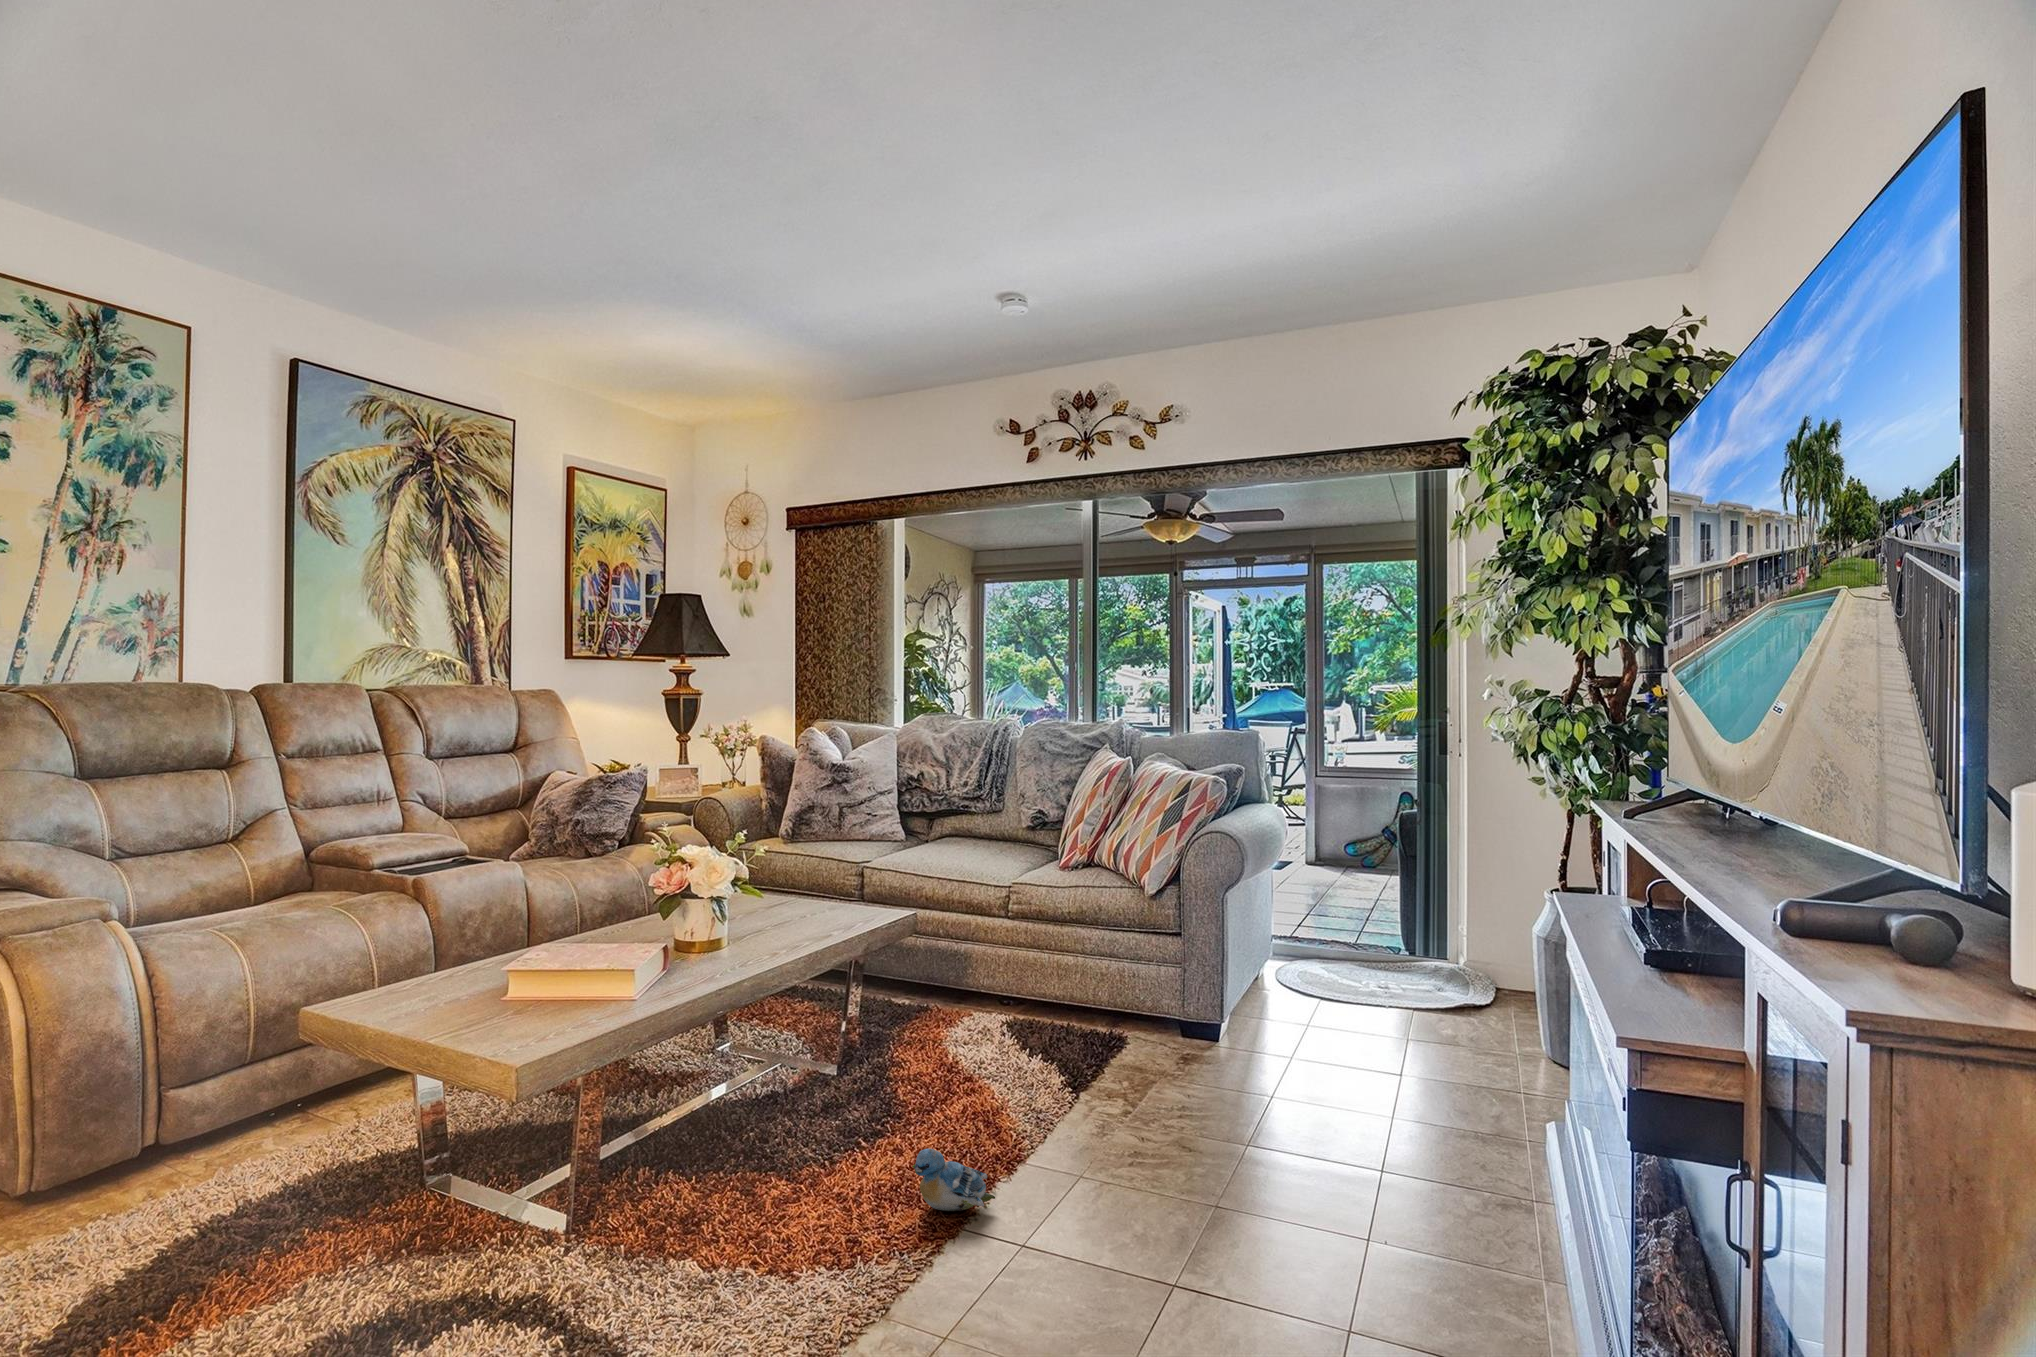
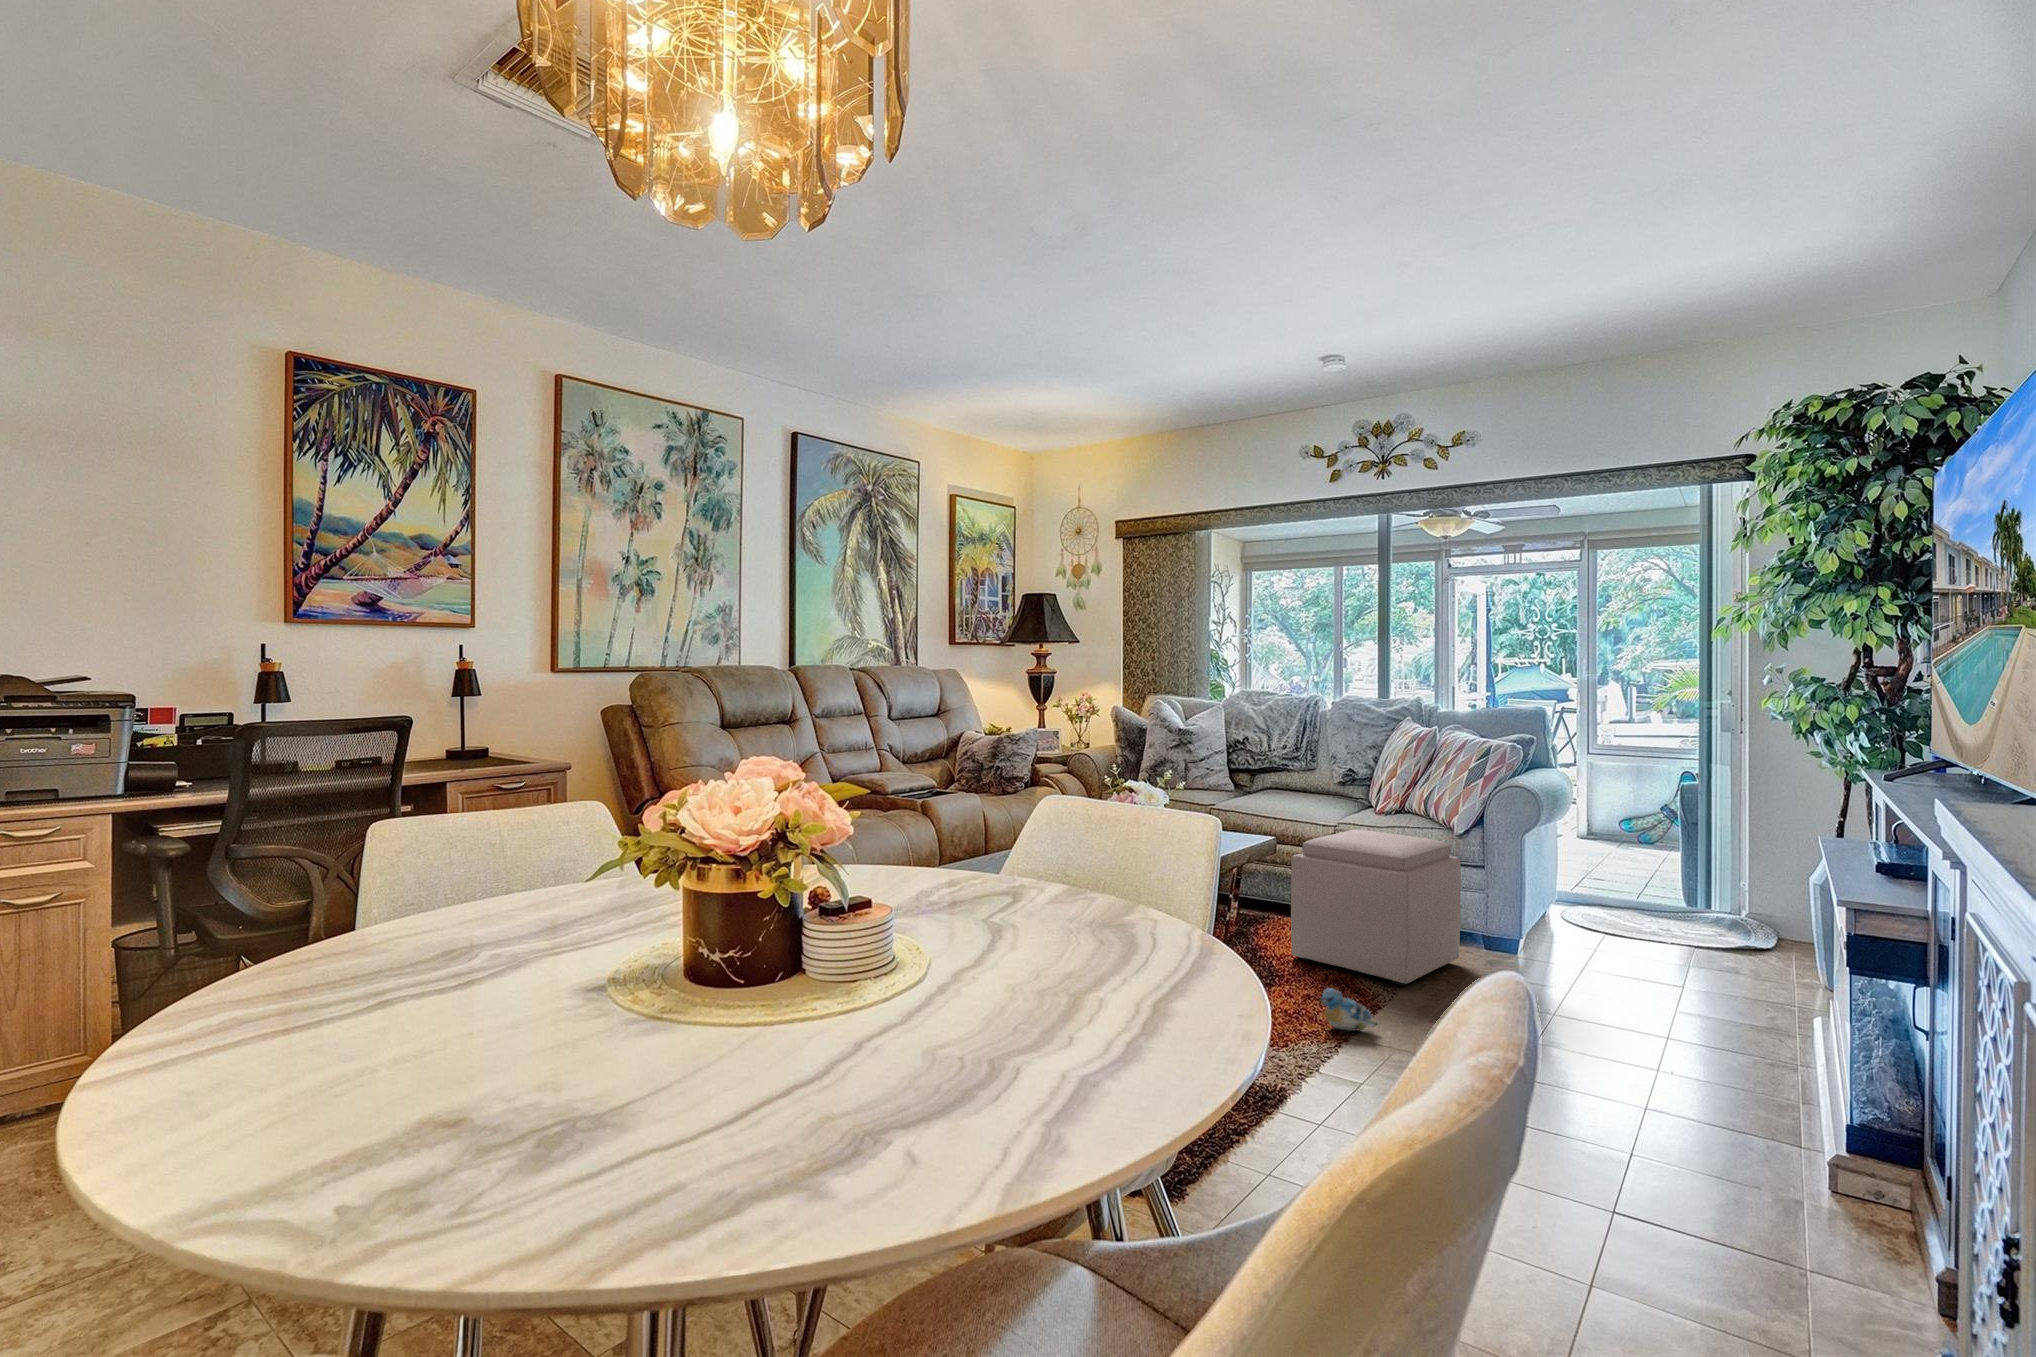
ottoman: none [925,895,1142,1113] -> present [1291,829,1461,985]

